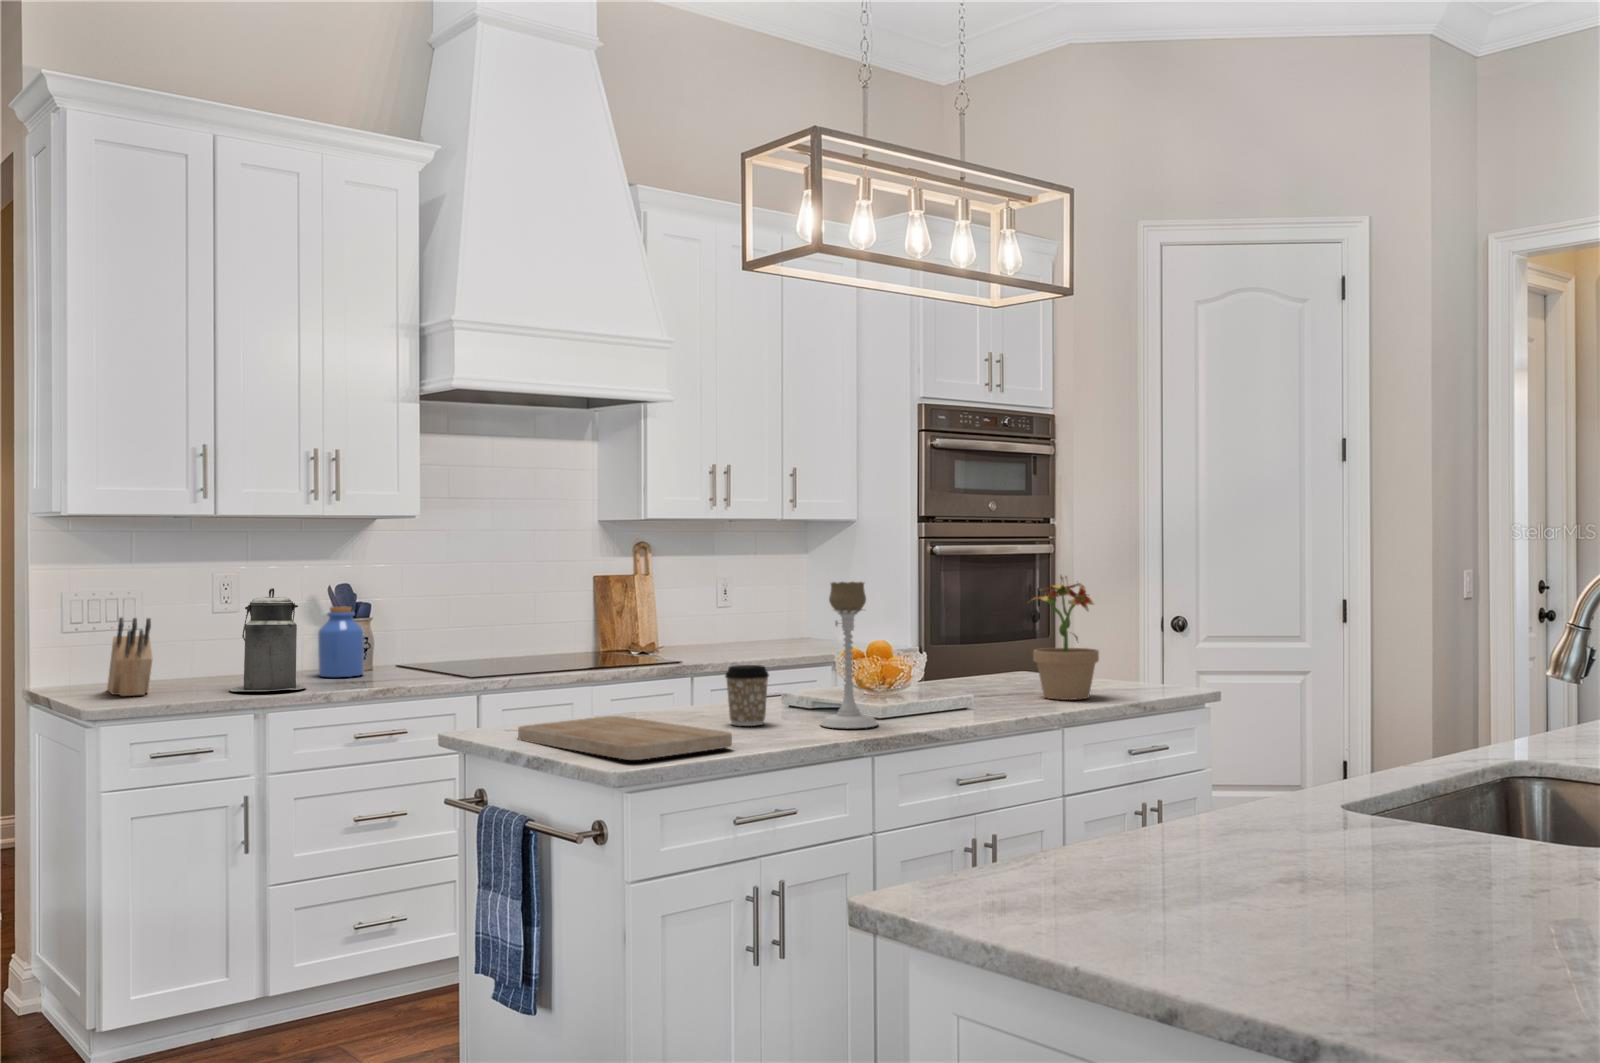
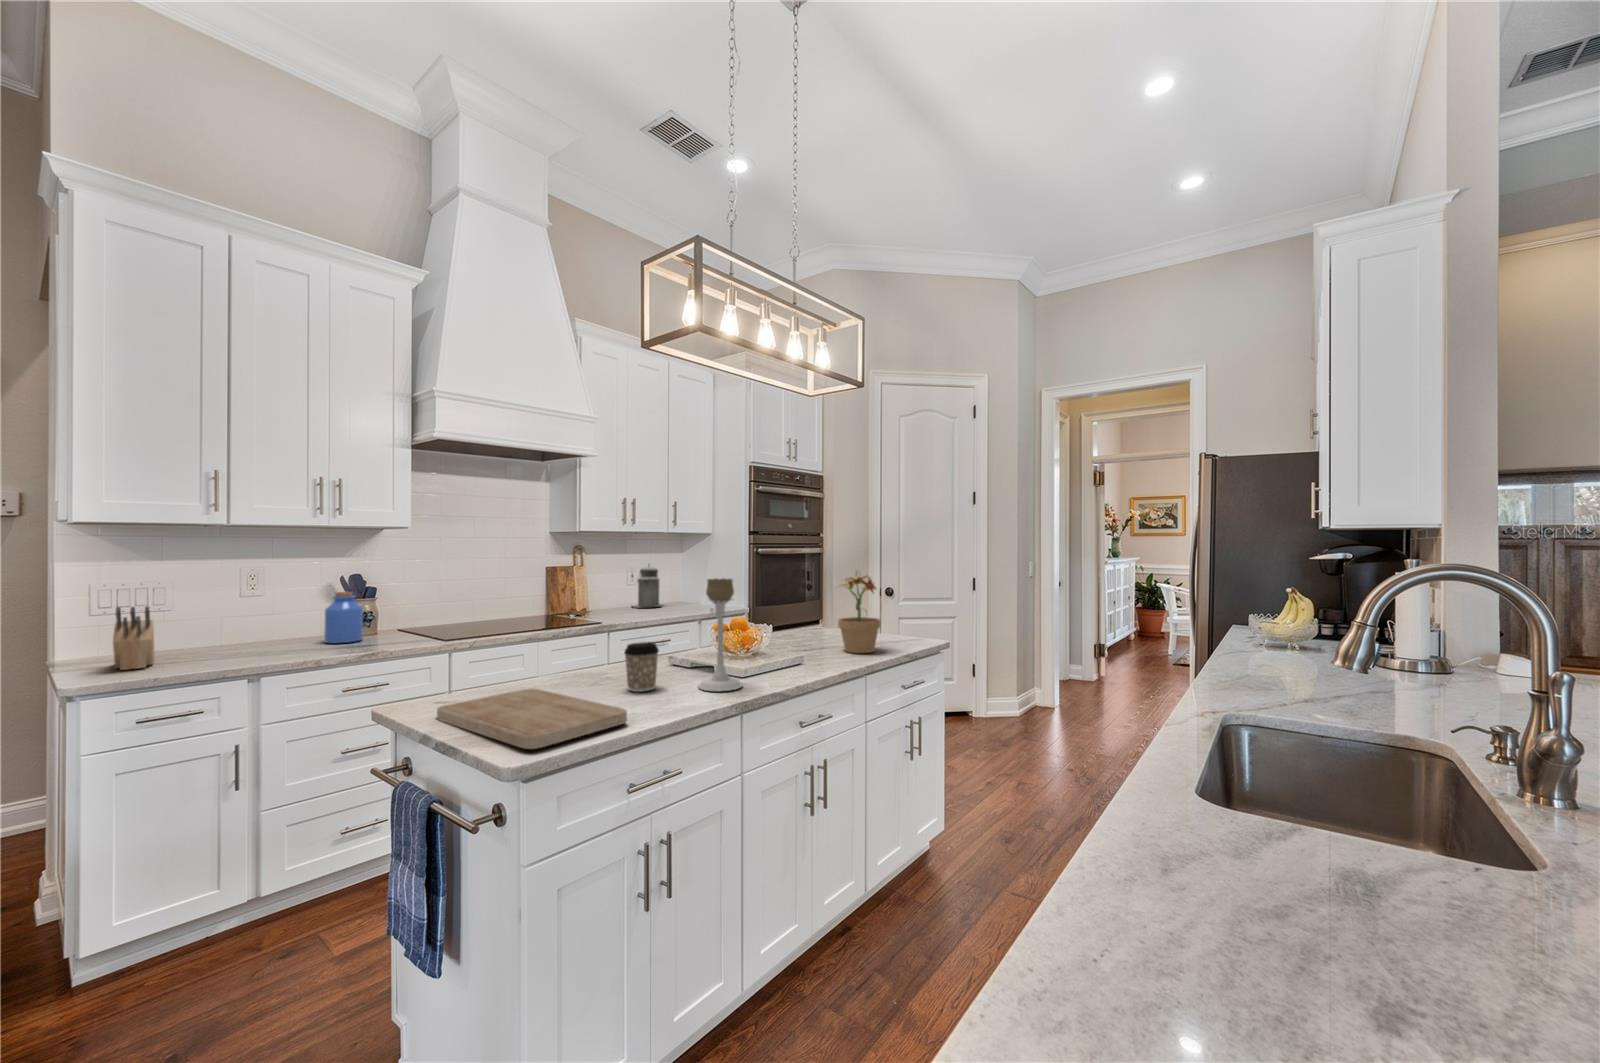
canister: present [229,588,306,691] -> present [633,566,660,607]

